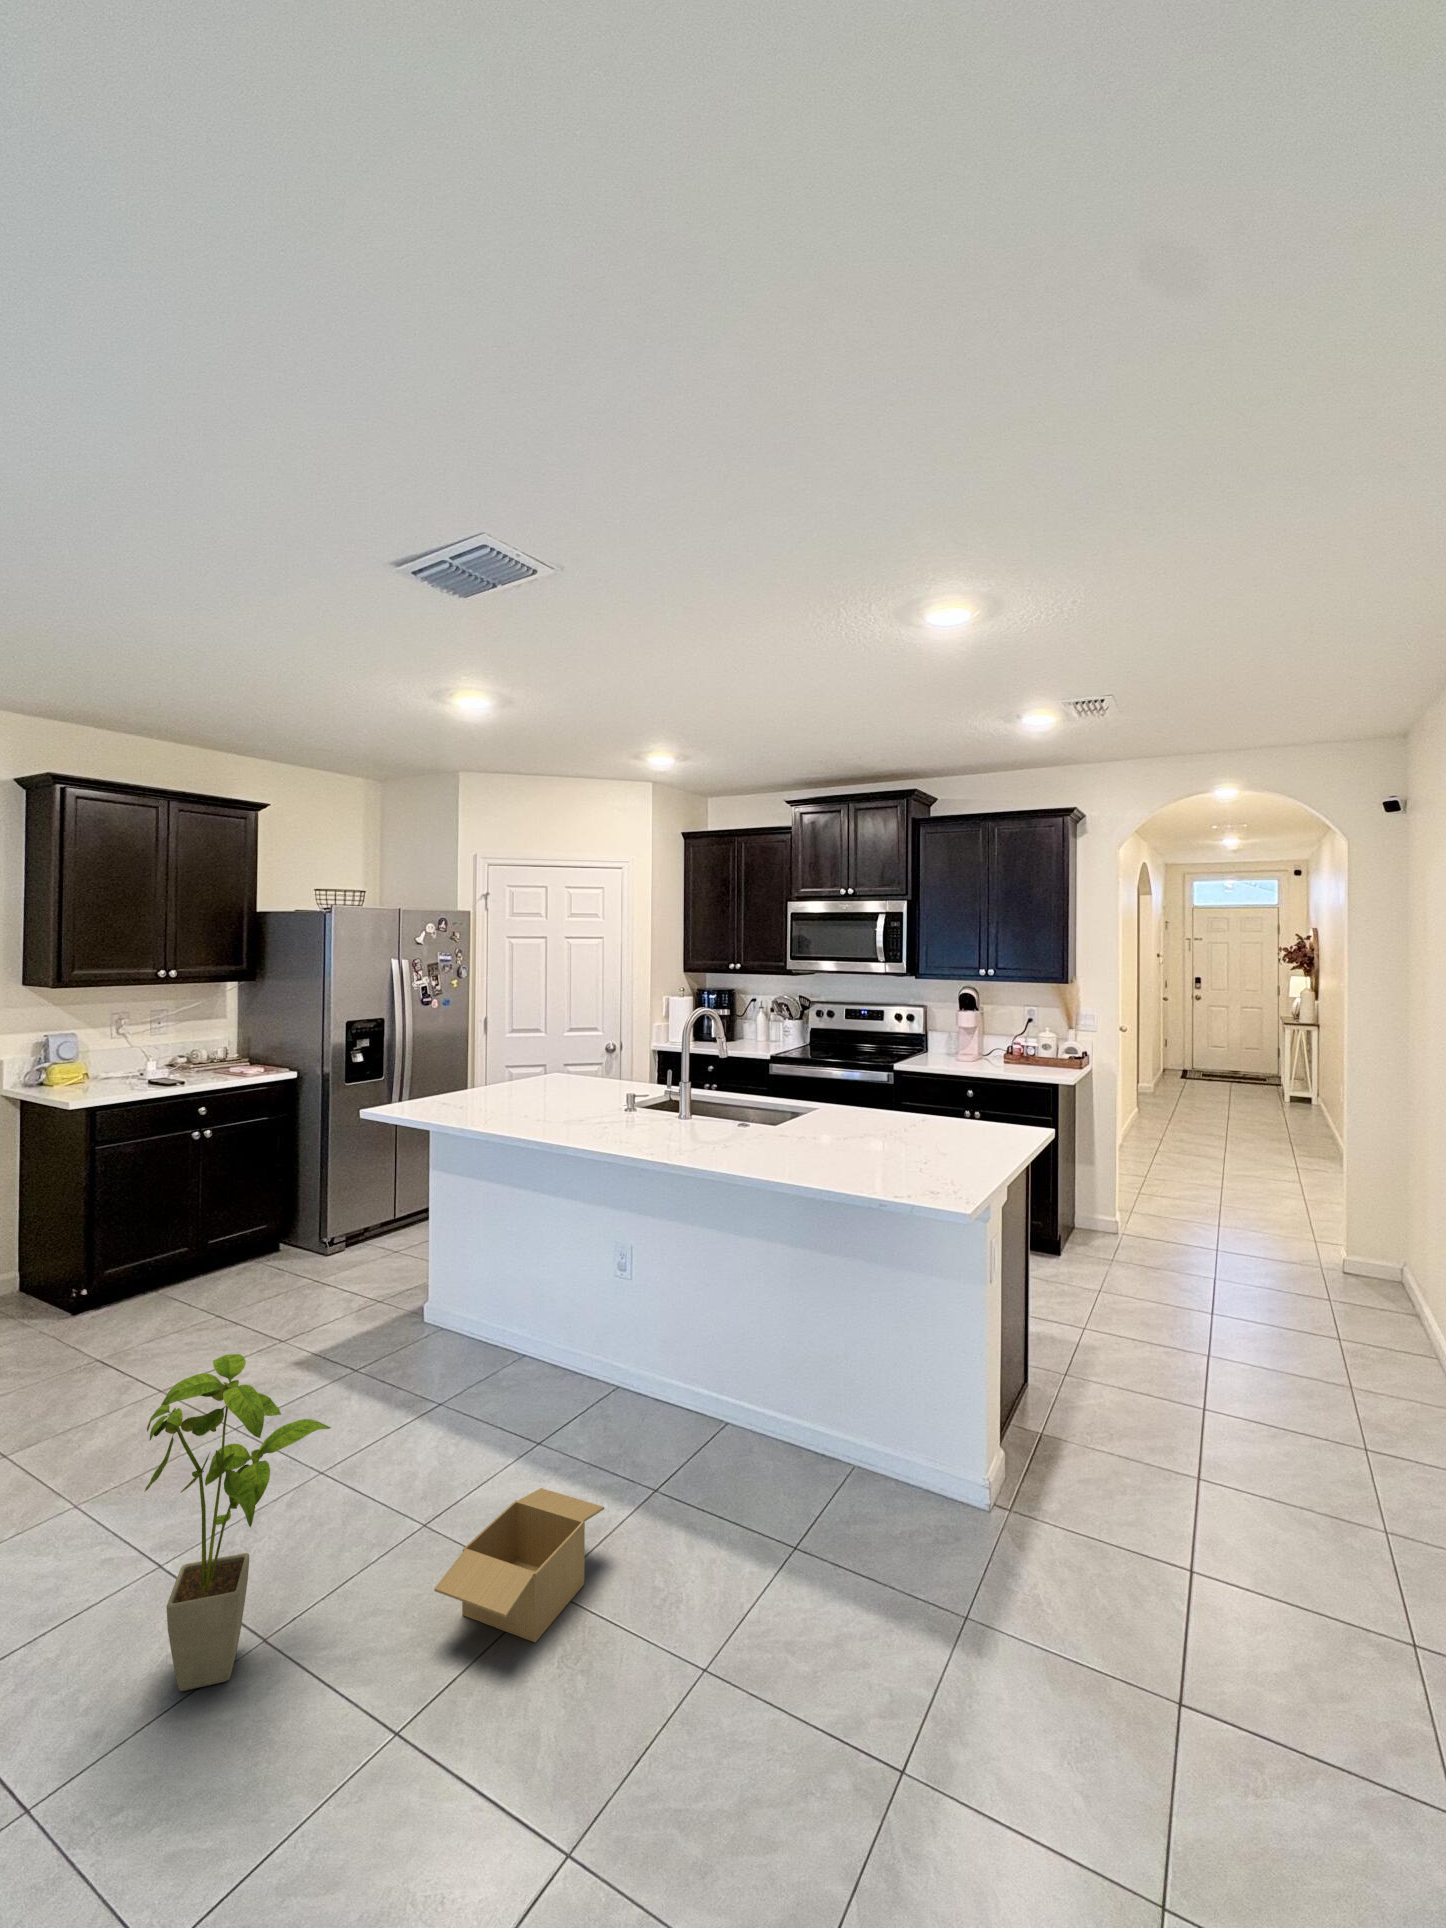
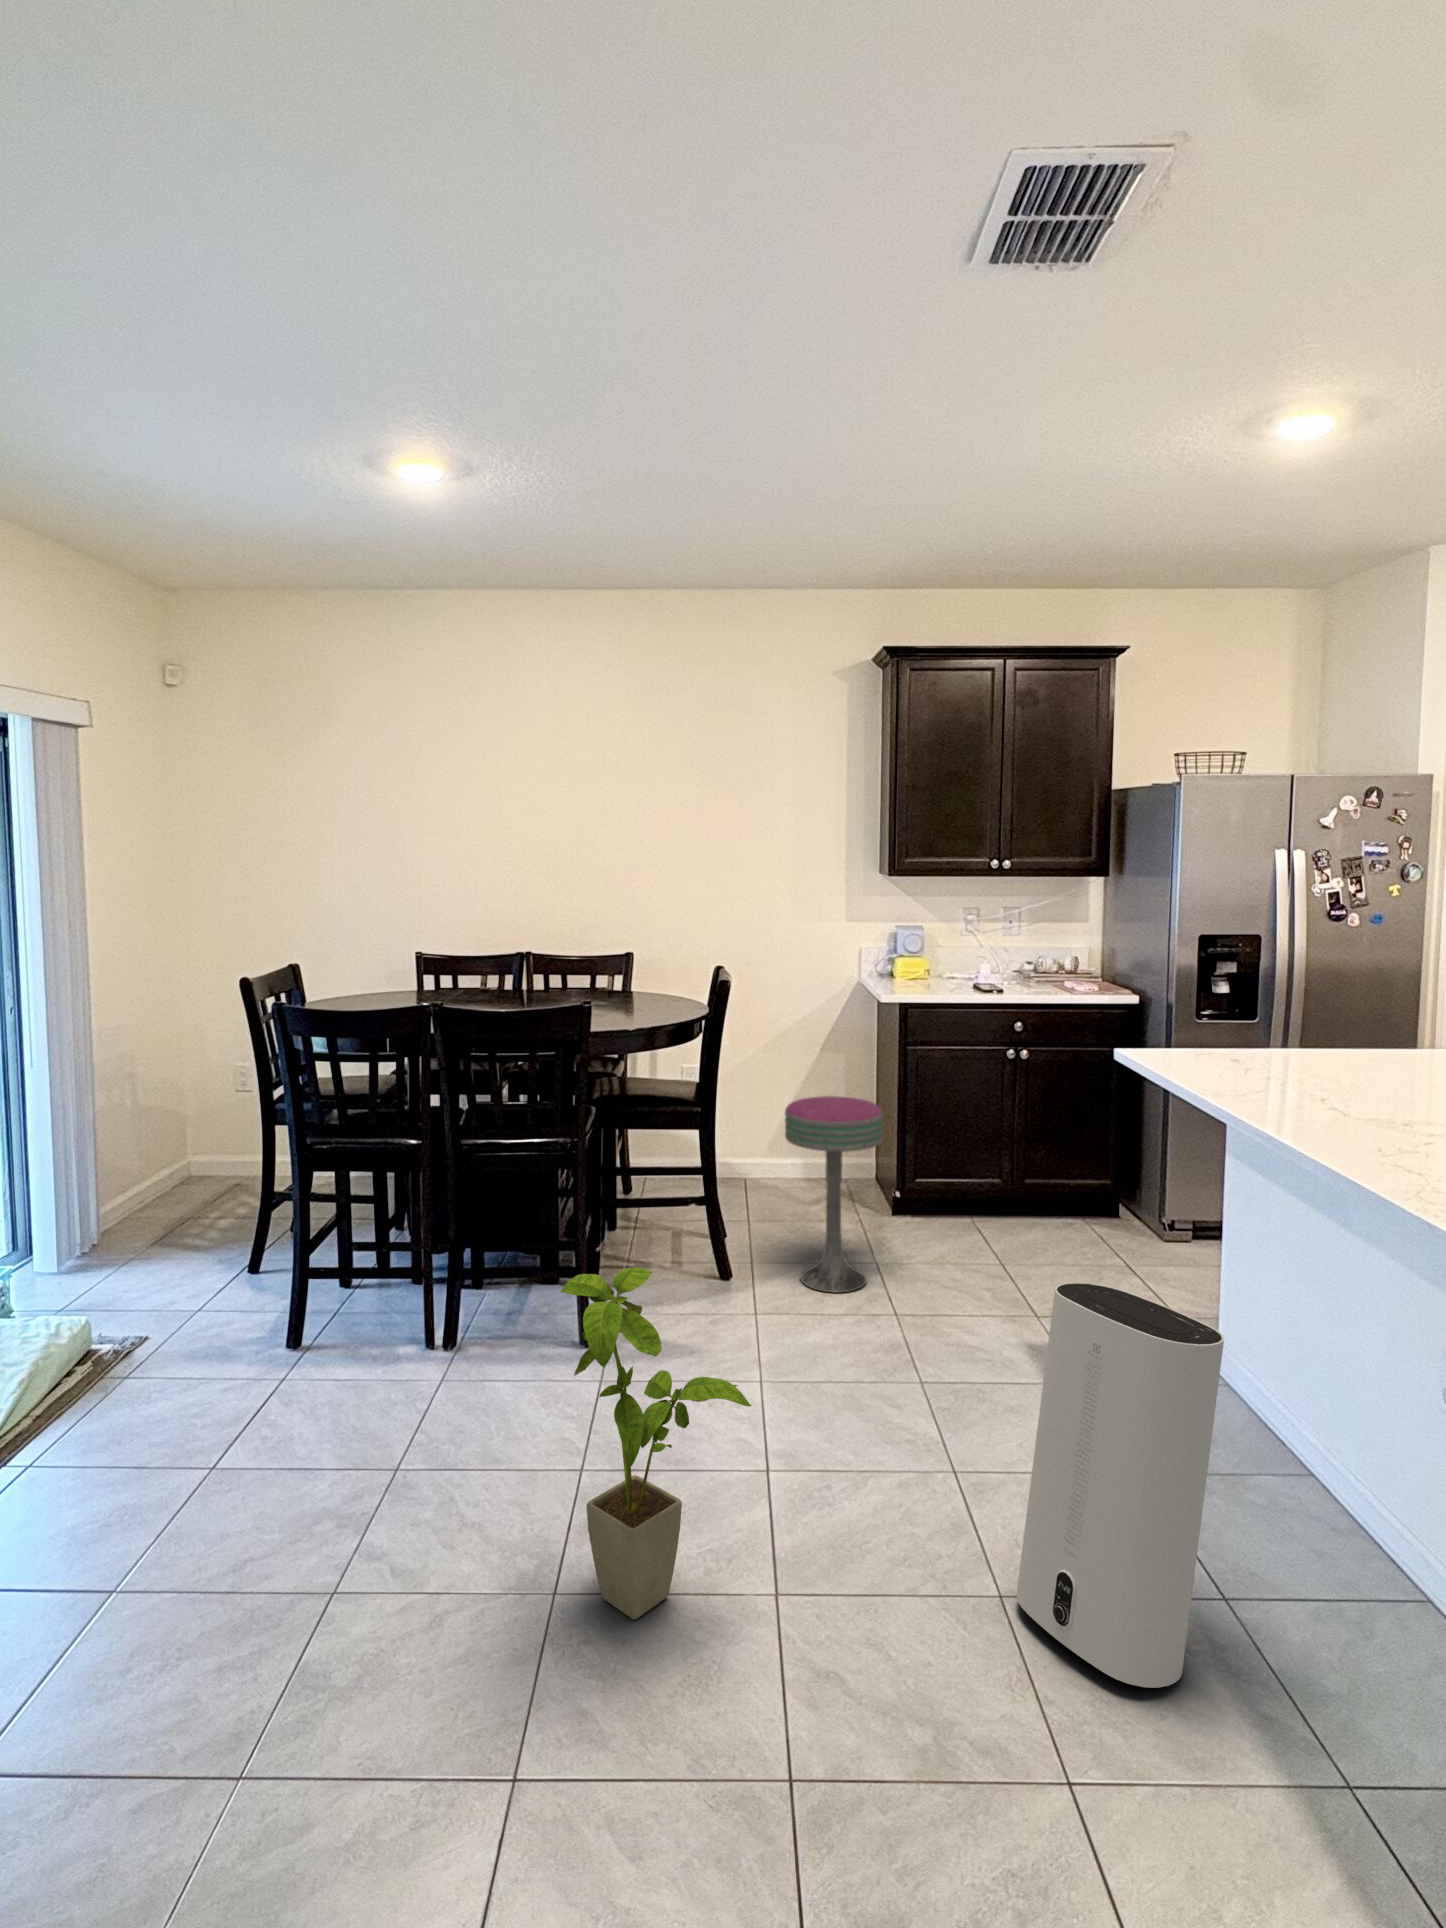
bar stool: none [37,1200,149,1397] -> present [785,1096,883,1293]
air purifier: none [462,1254,578,1489] -> present [1016,1282,1224,1688]
cardboard box: present [434,1488,604,1642] -> none [798,1650,1094,1860]

